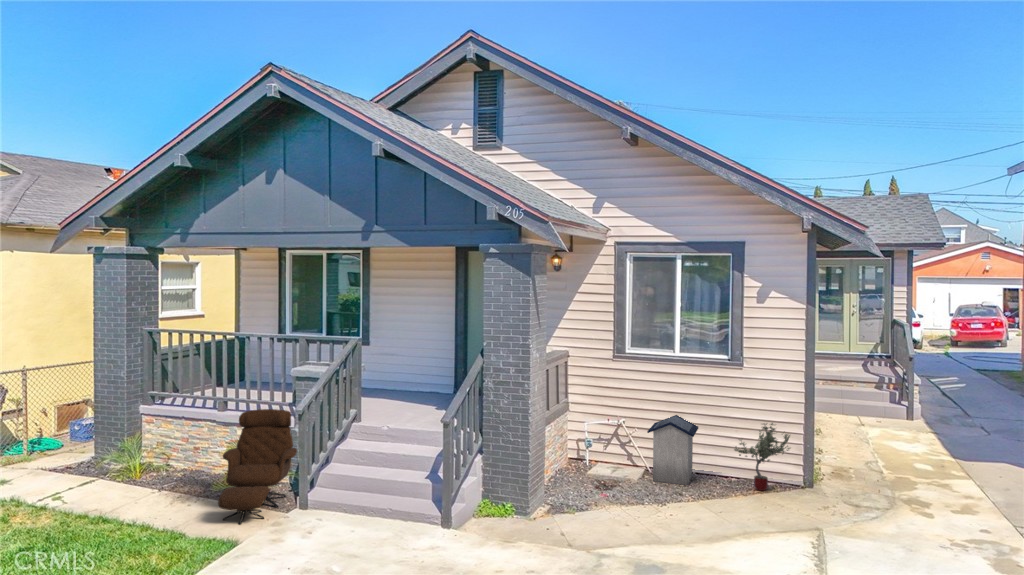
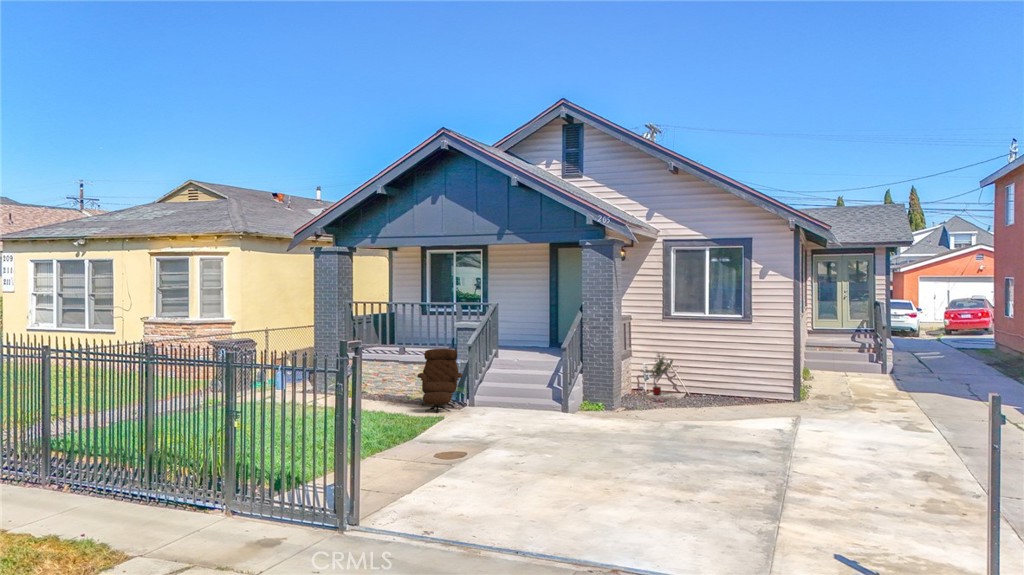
trash can: present [647,415,698,485] -> none [688,356,722,400]
potted tree: present [734,423,790,491] -> present [641,354,673,395]

